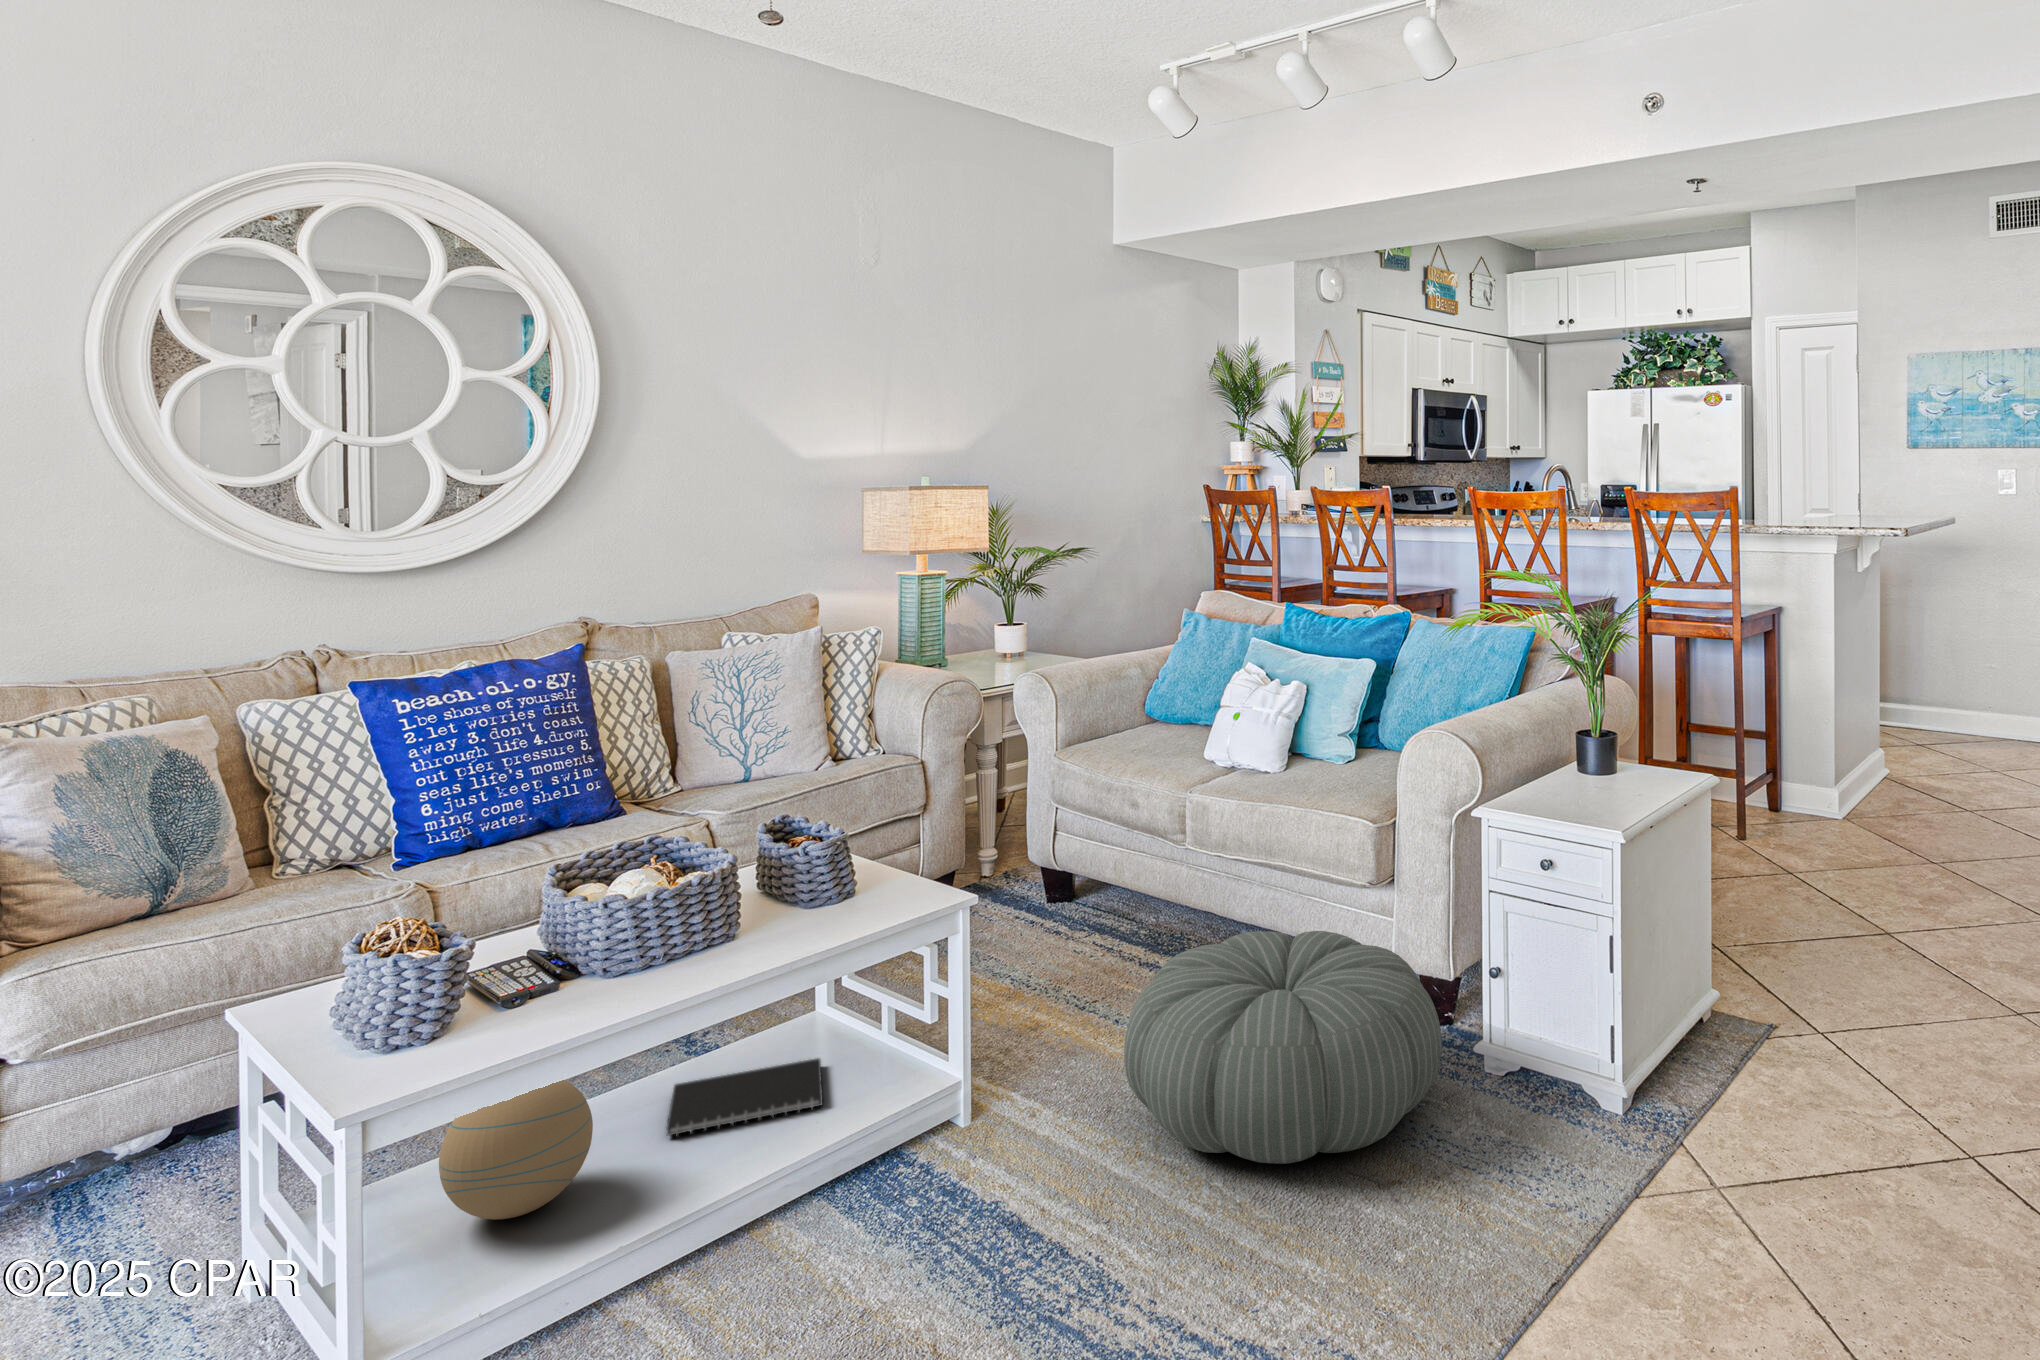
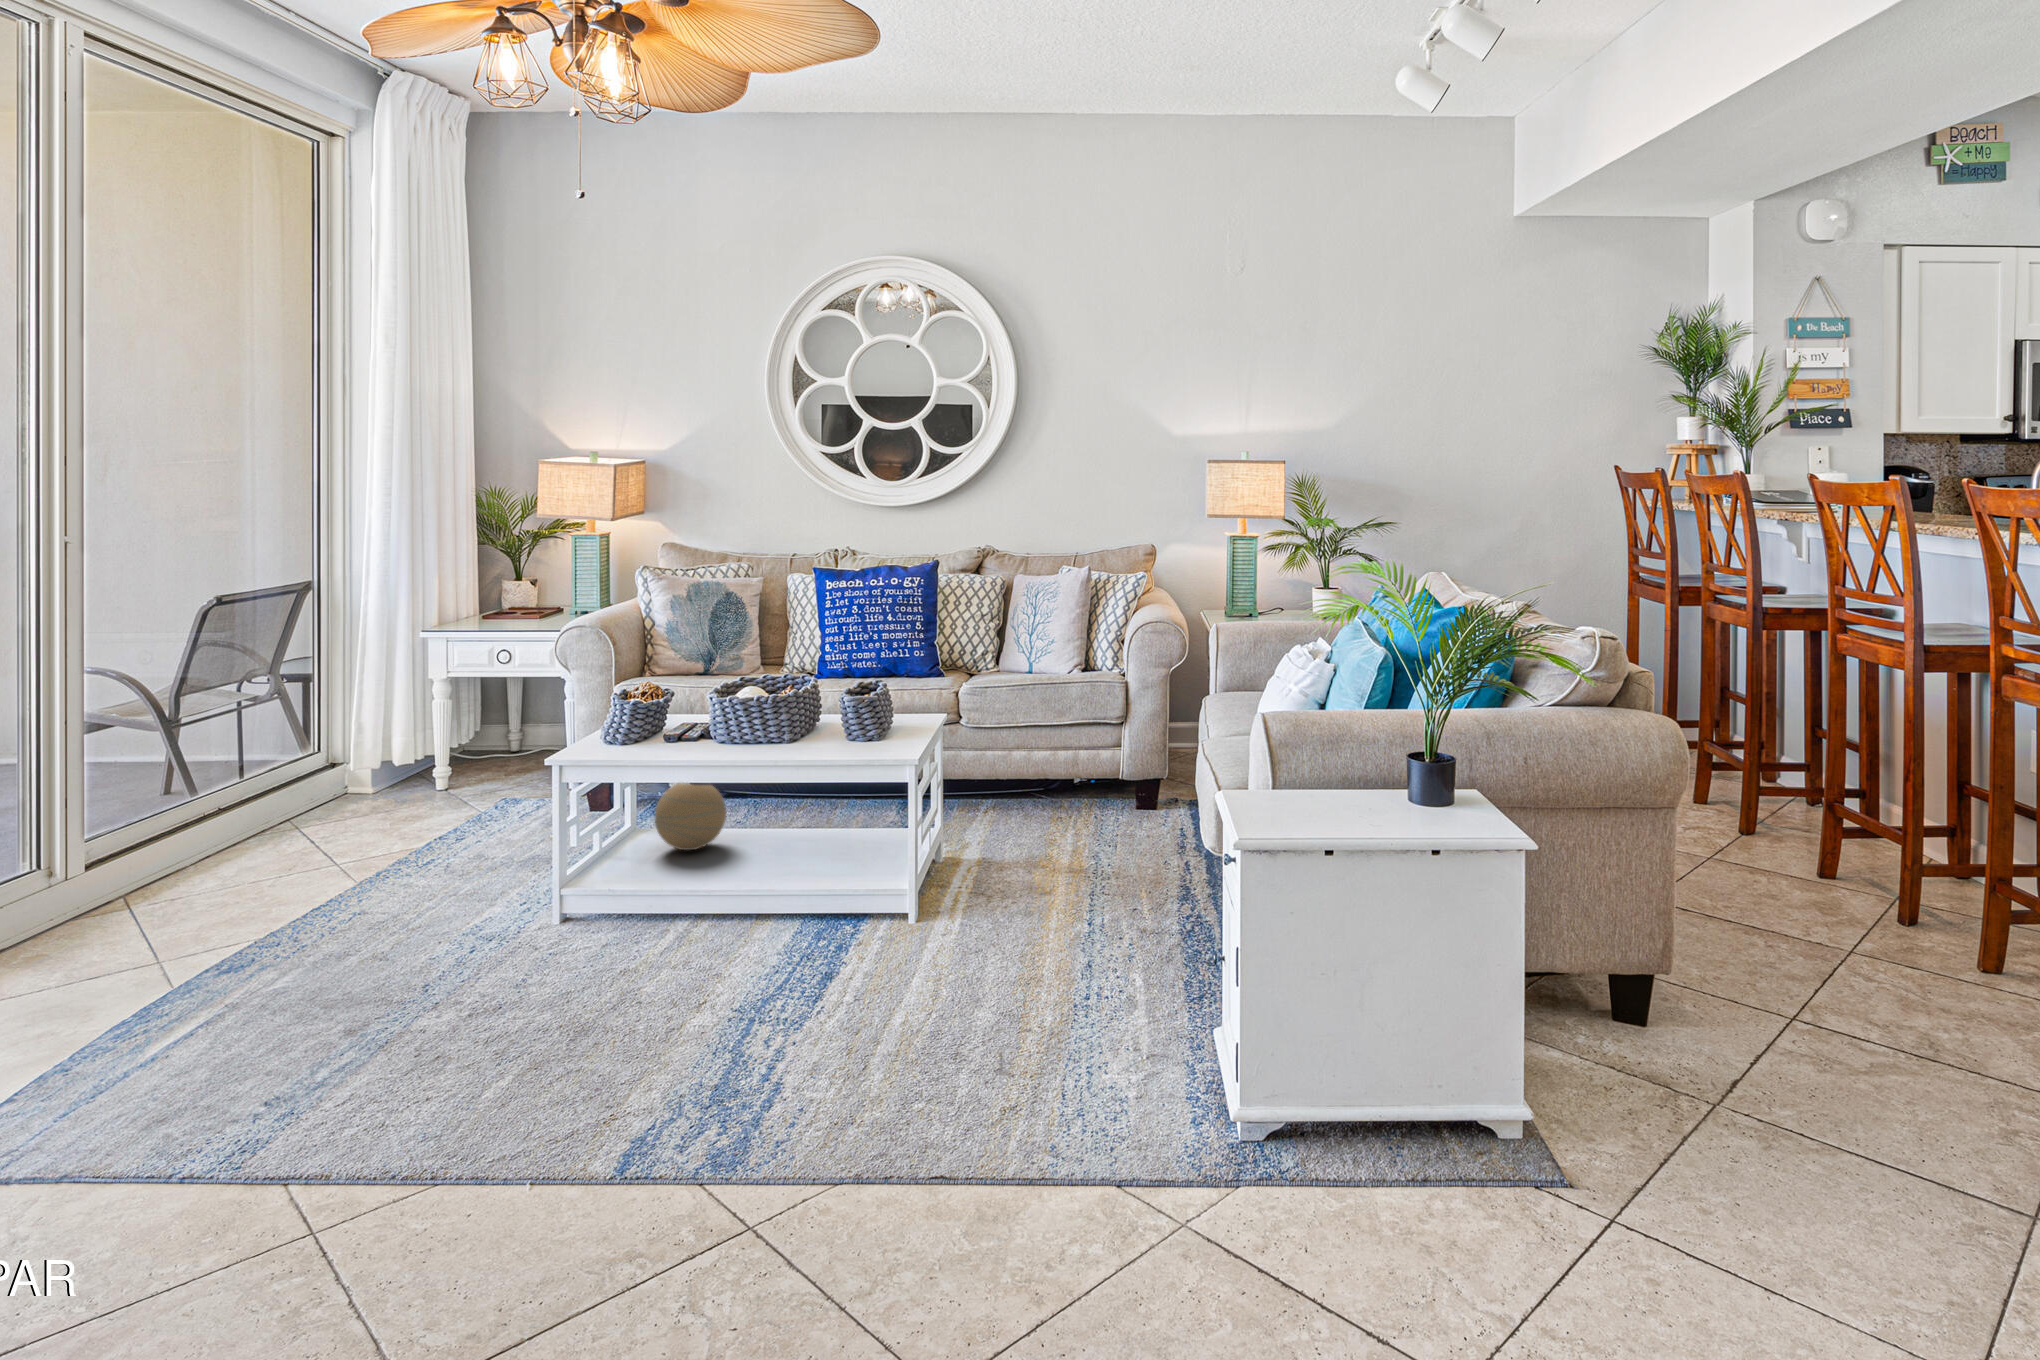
pouf: present [1124,931,1442,1164] -> none [913,833,1157,996]
notebook: present [666,1058,823,1135] -> none [772,824,875,857]

